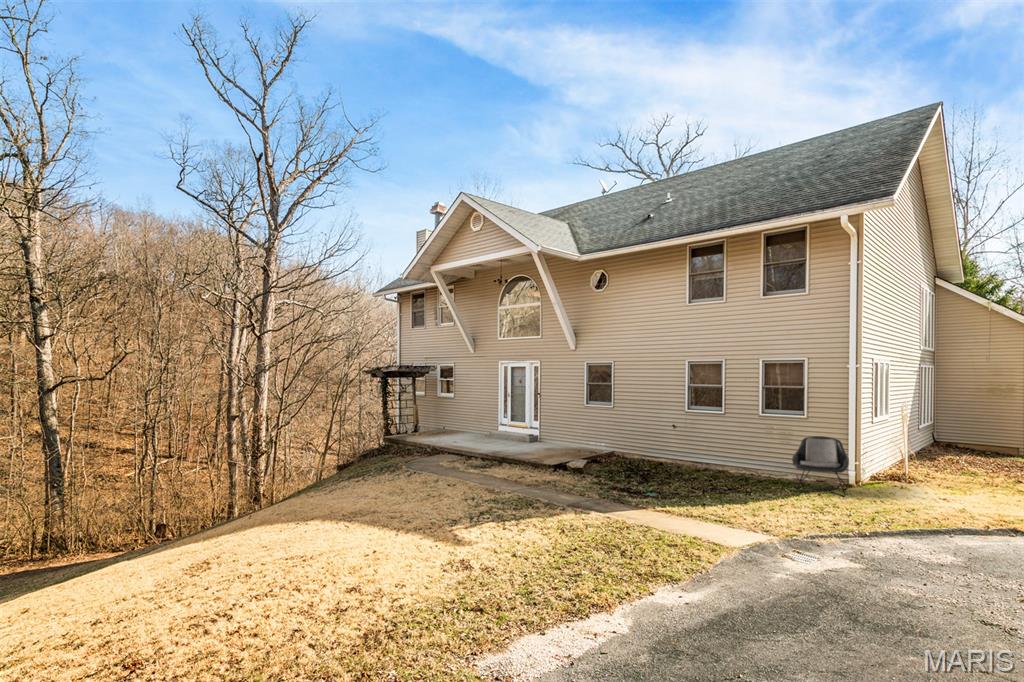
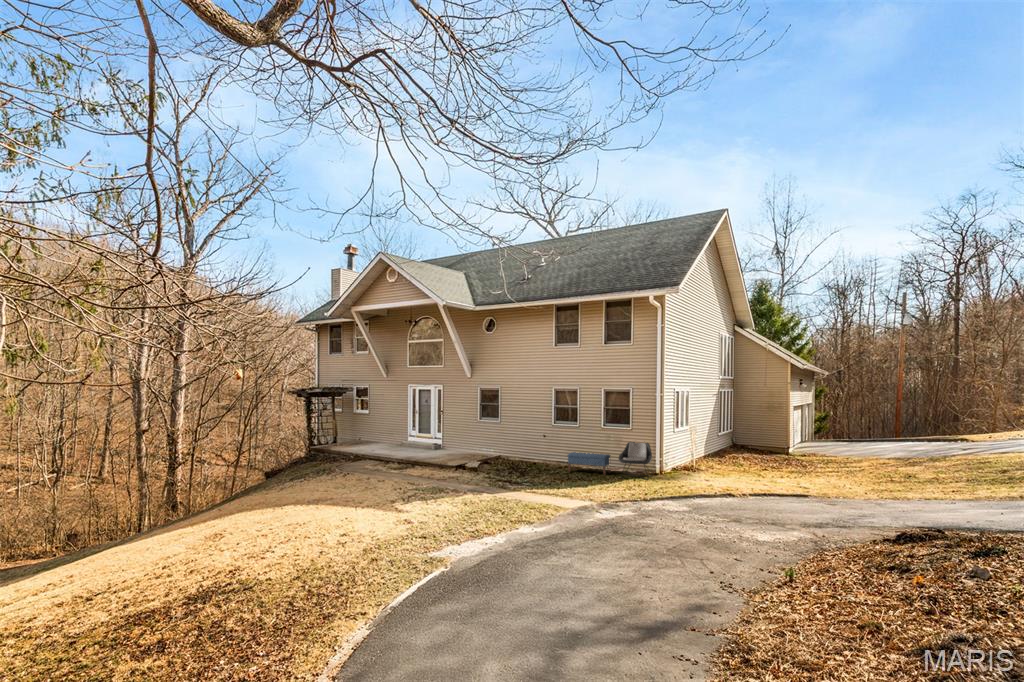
bench: none [708,450,775,485] -> present [568,452,610,475]

